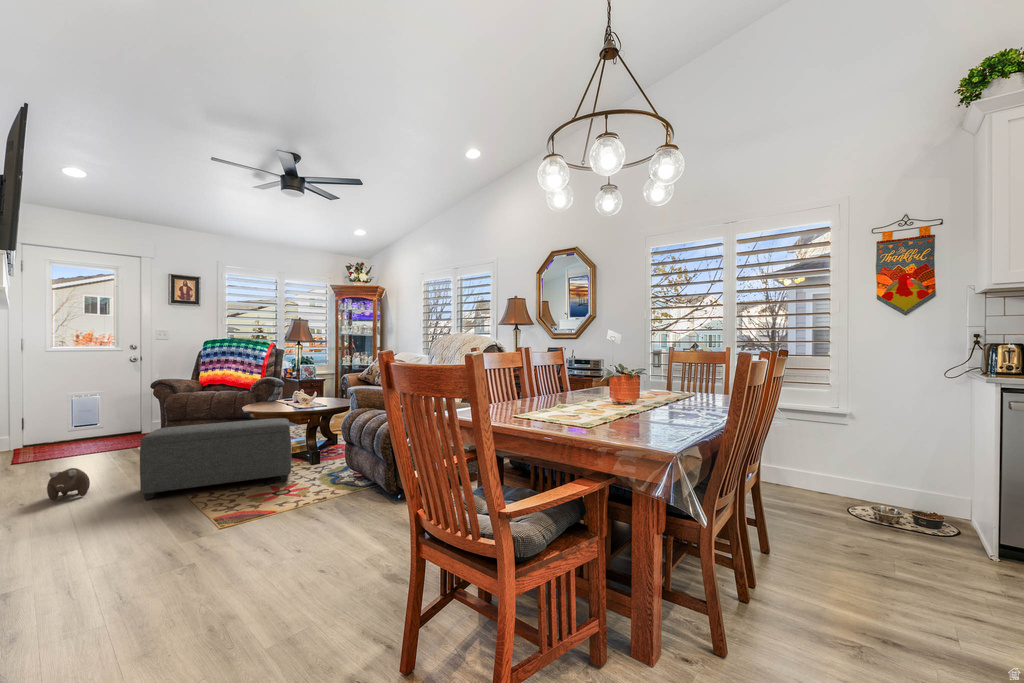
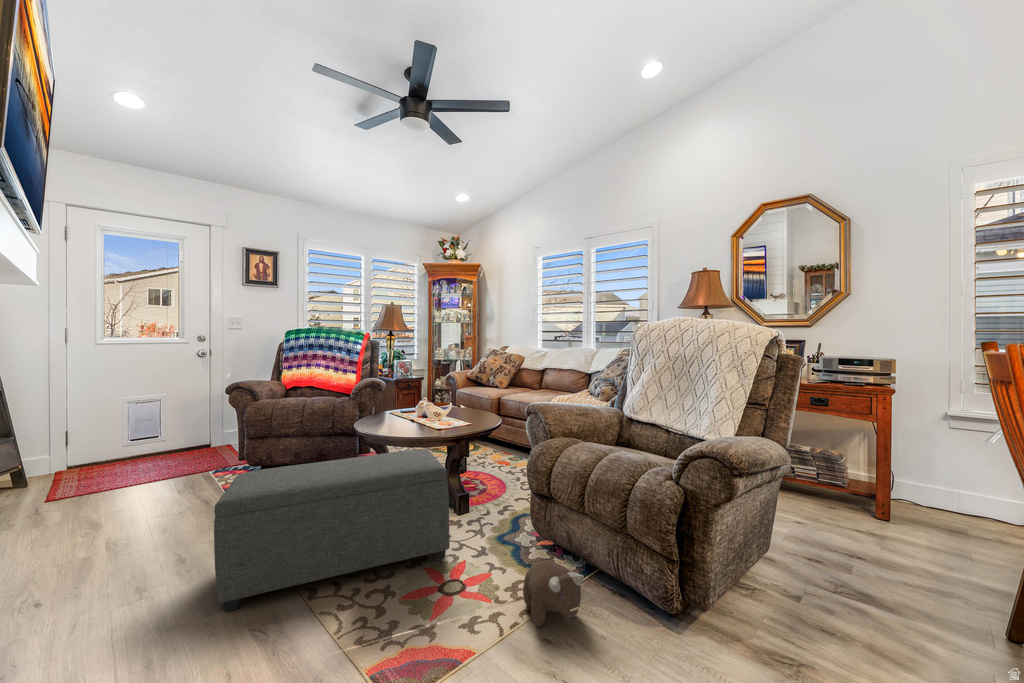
plush toy: present [47,468,90,500] -> present [523,560,584,626]

